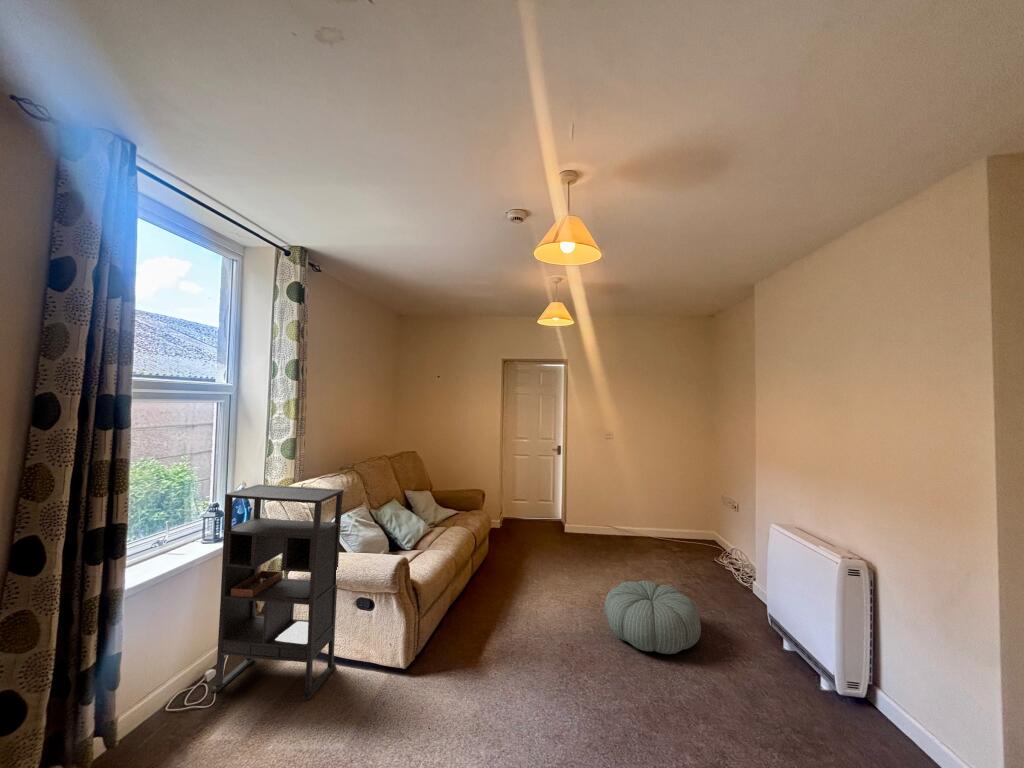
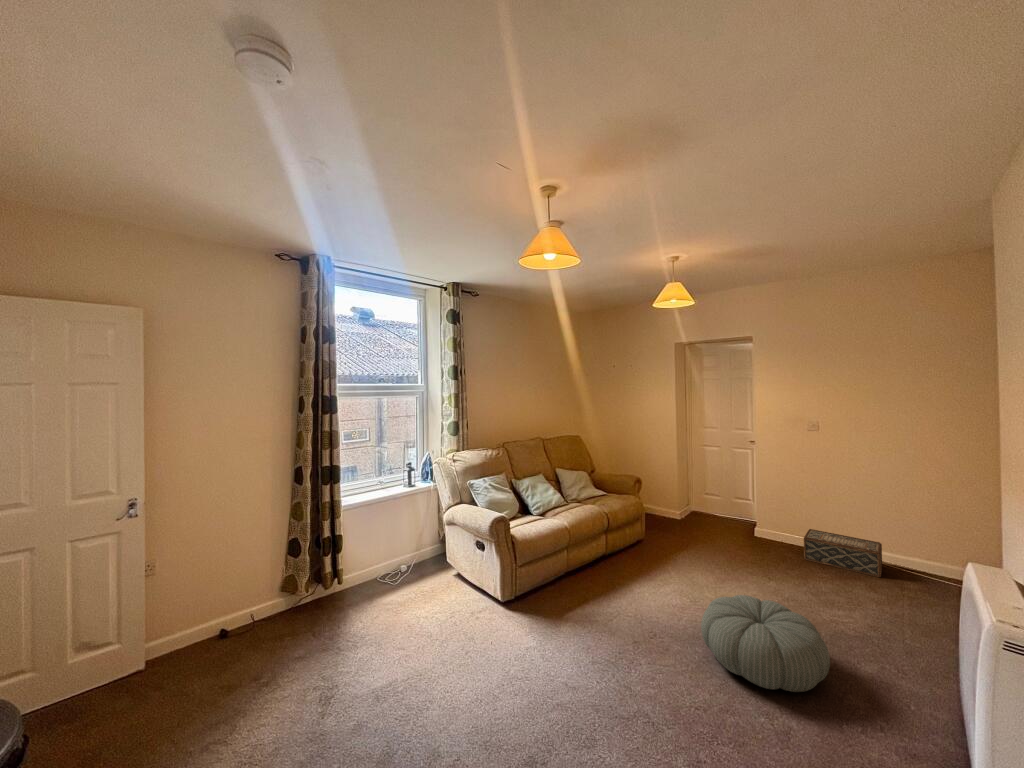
bookshelf: present [212,485,344,700] -> none [400,452,466,600]
woven basket: none [605,518,655,547] -> present [804,529,882,577]

